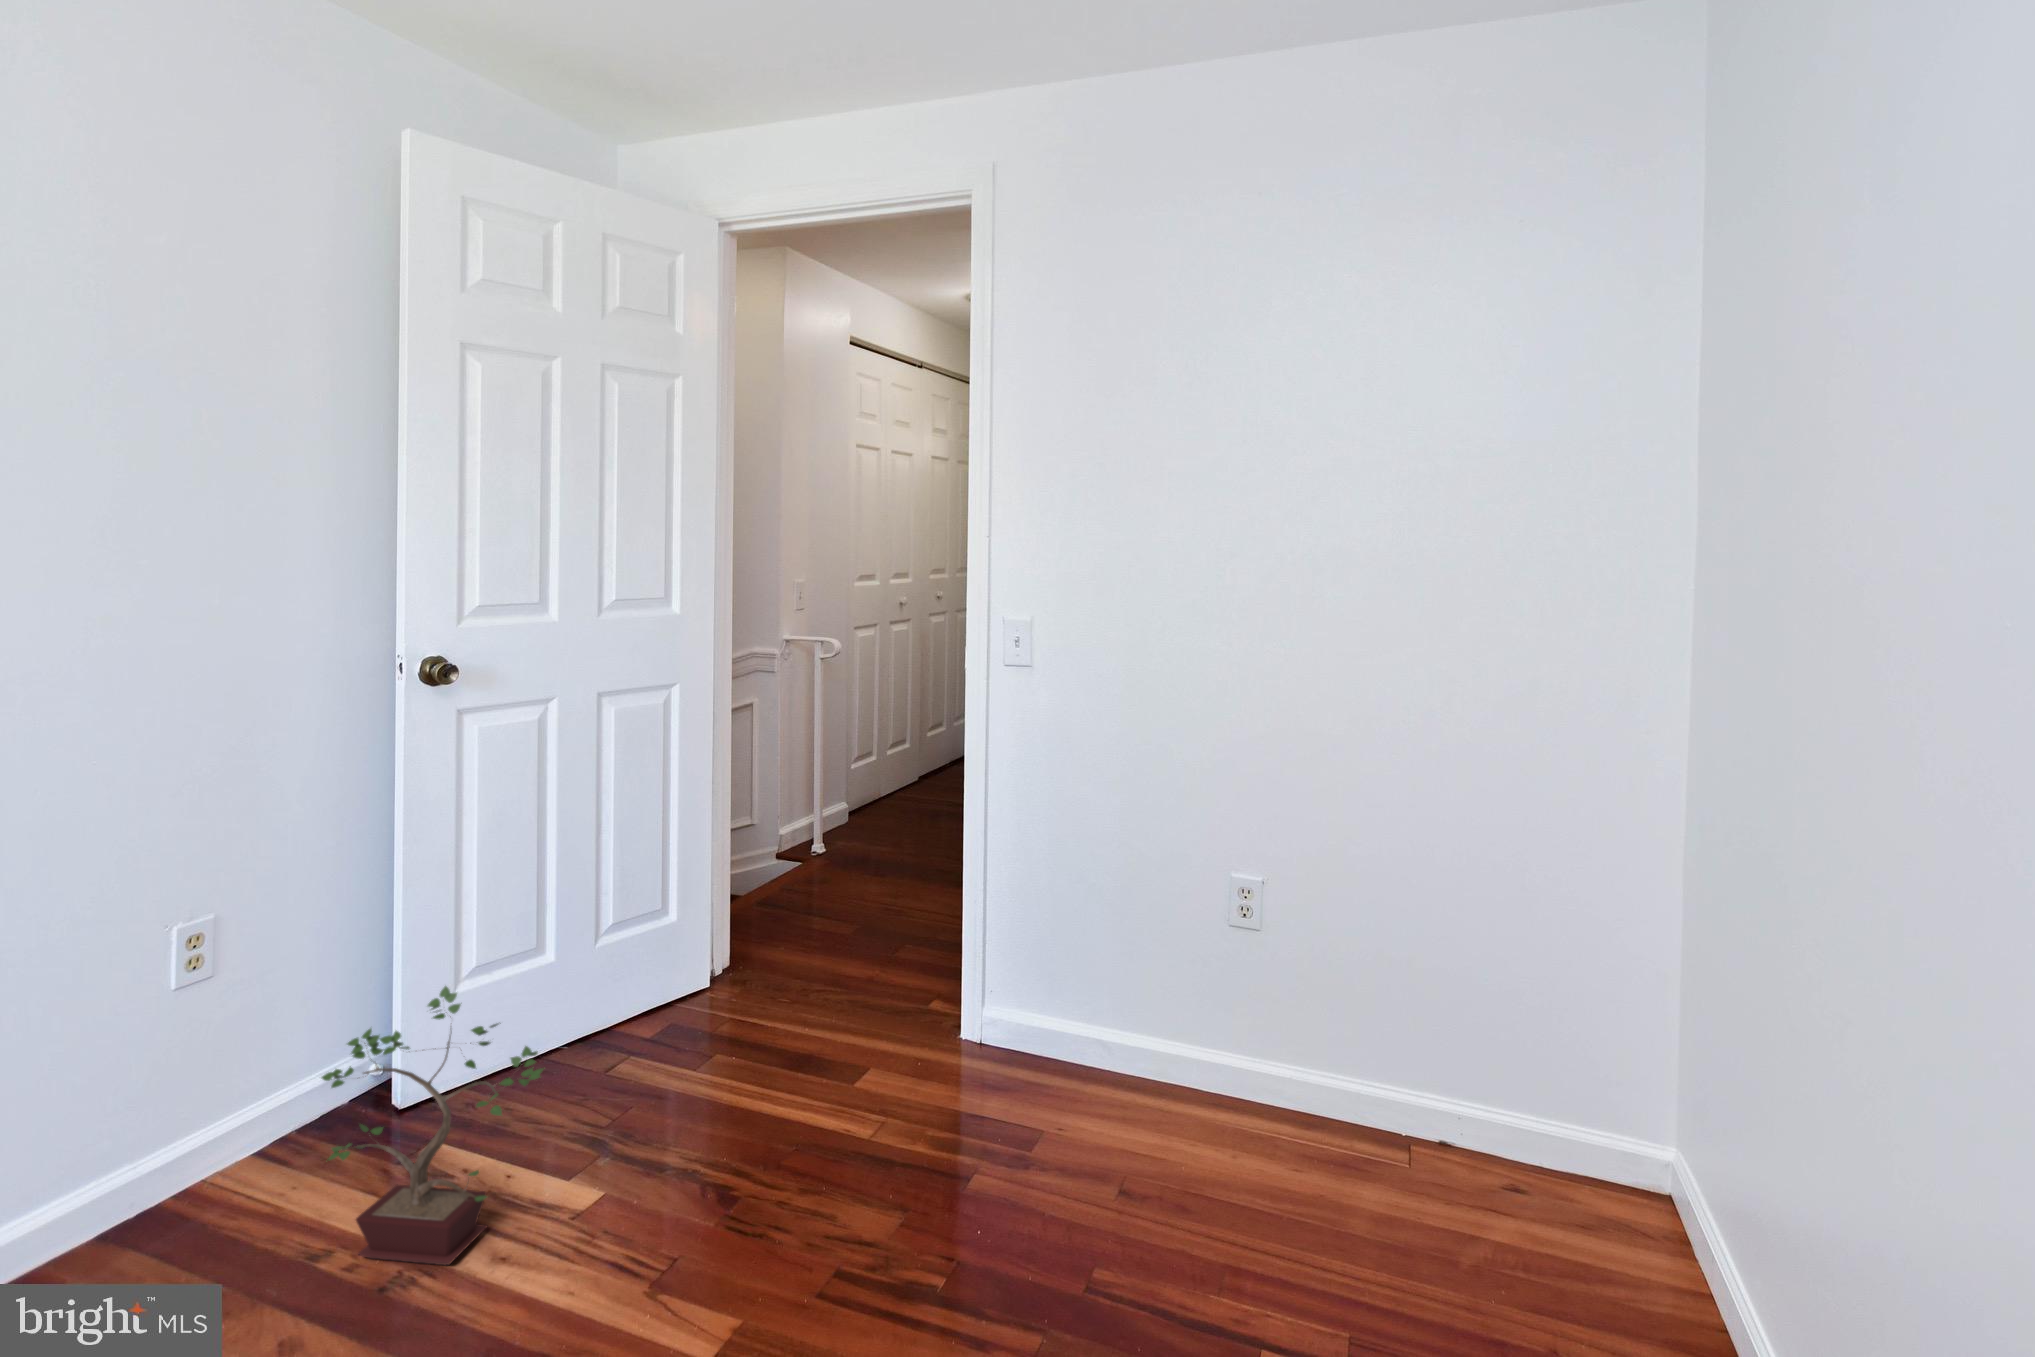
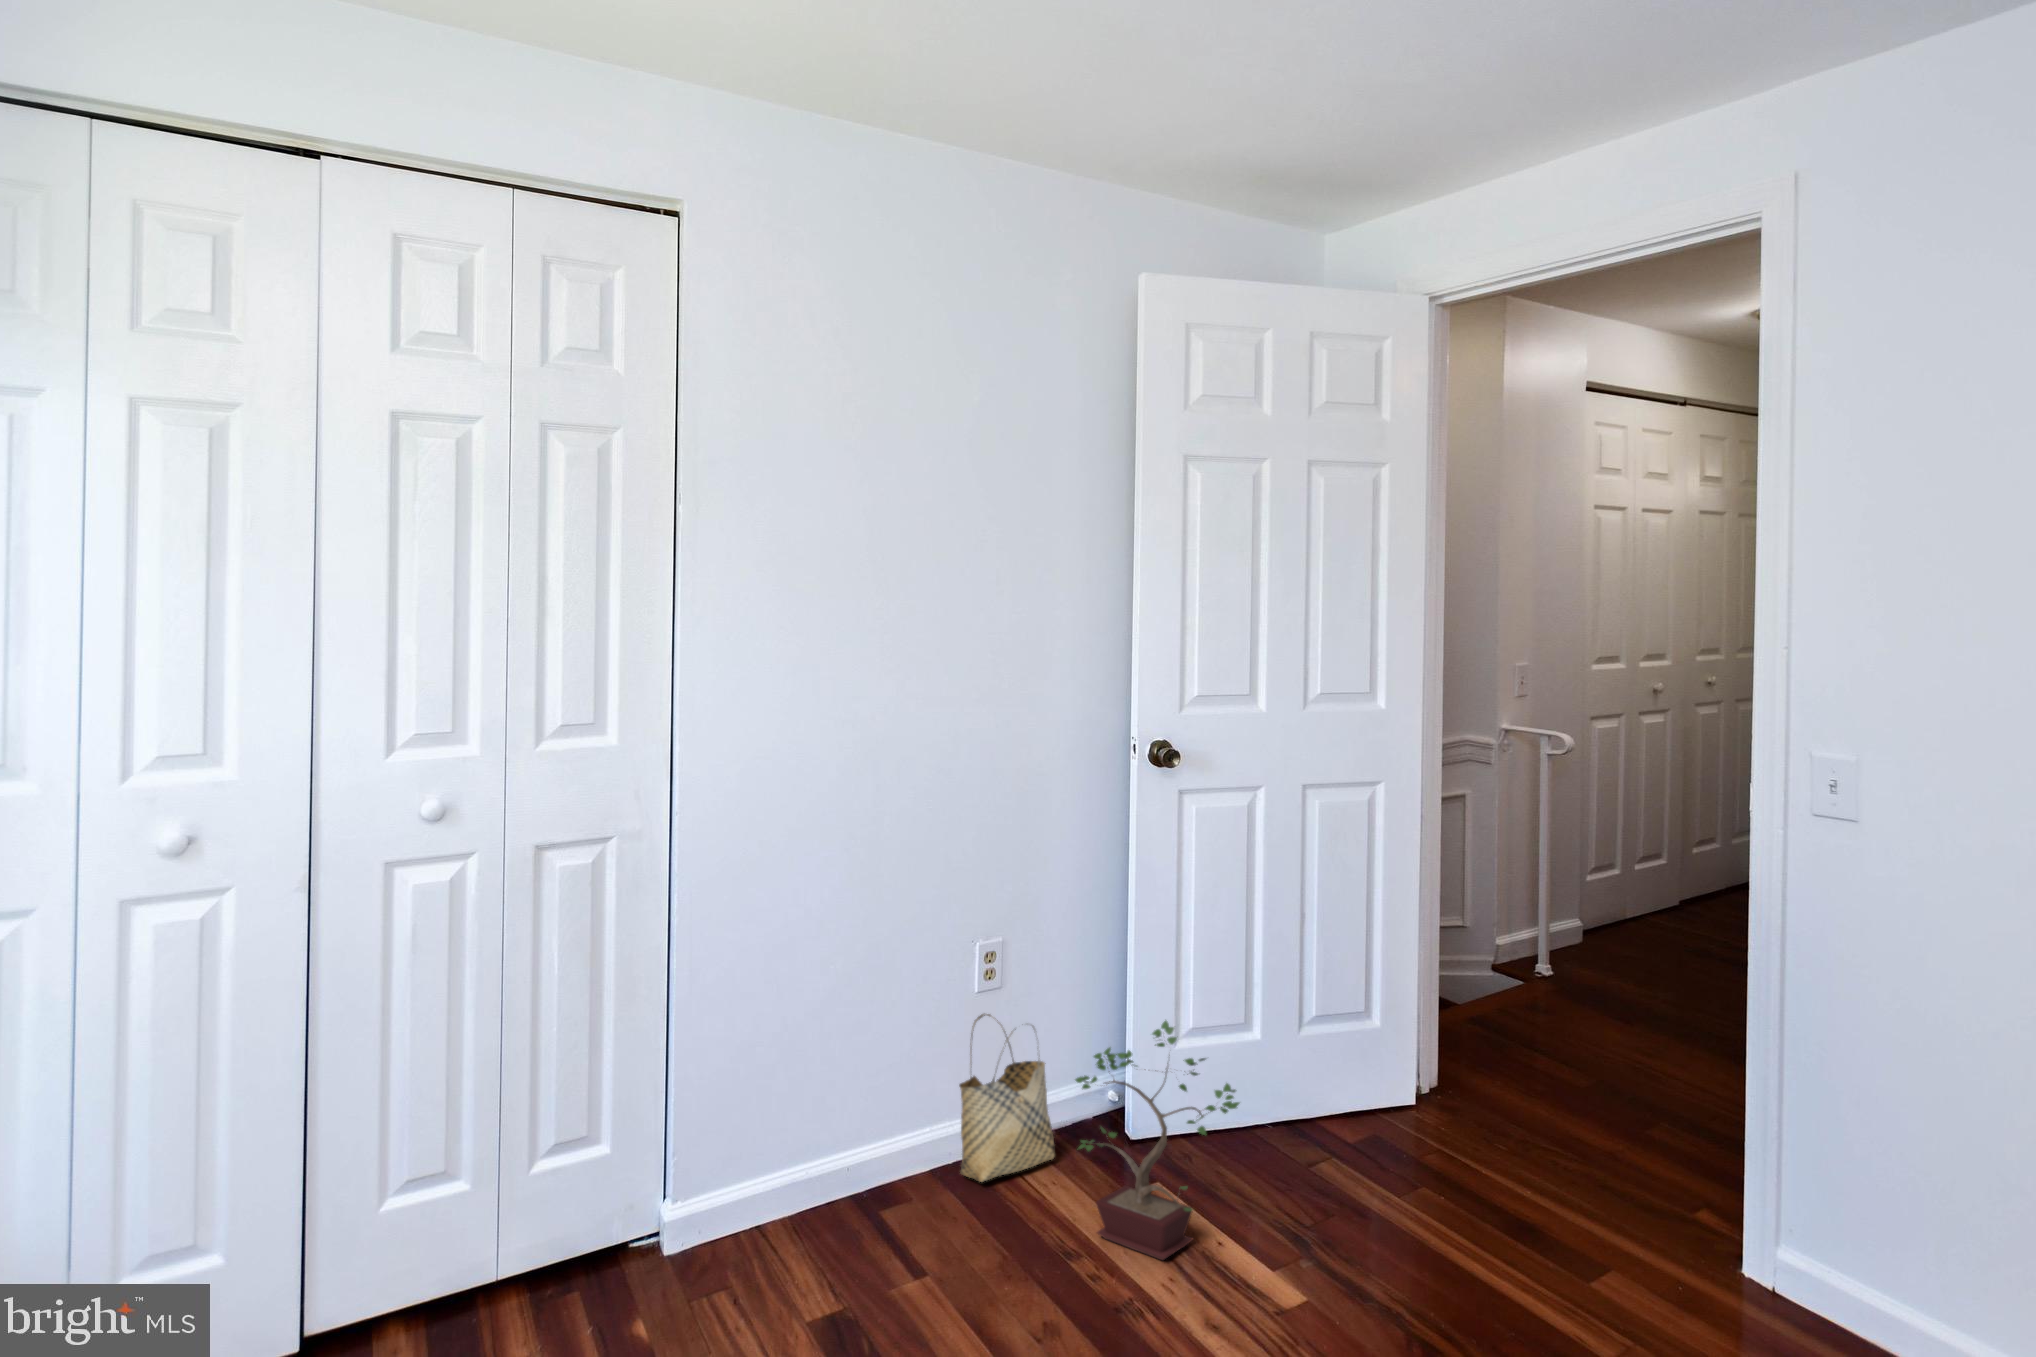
woven basket: none [143,1009,298,1228] -> present [959,1014,1054,1182]

